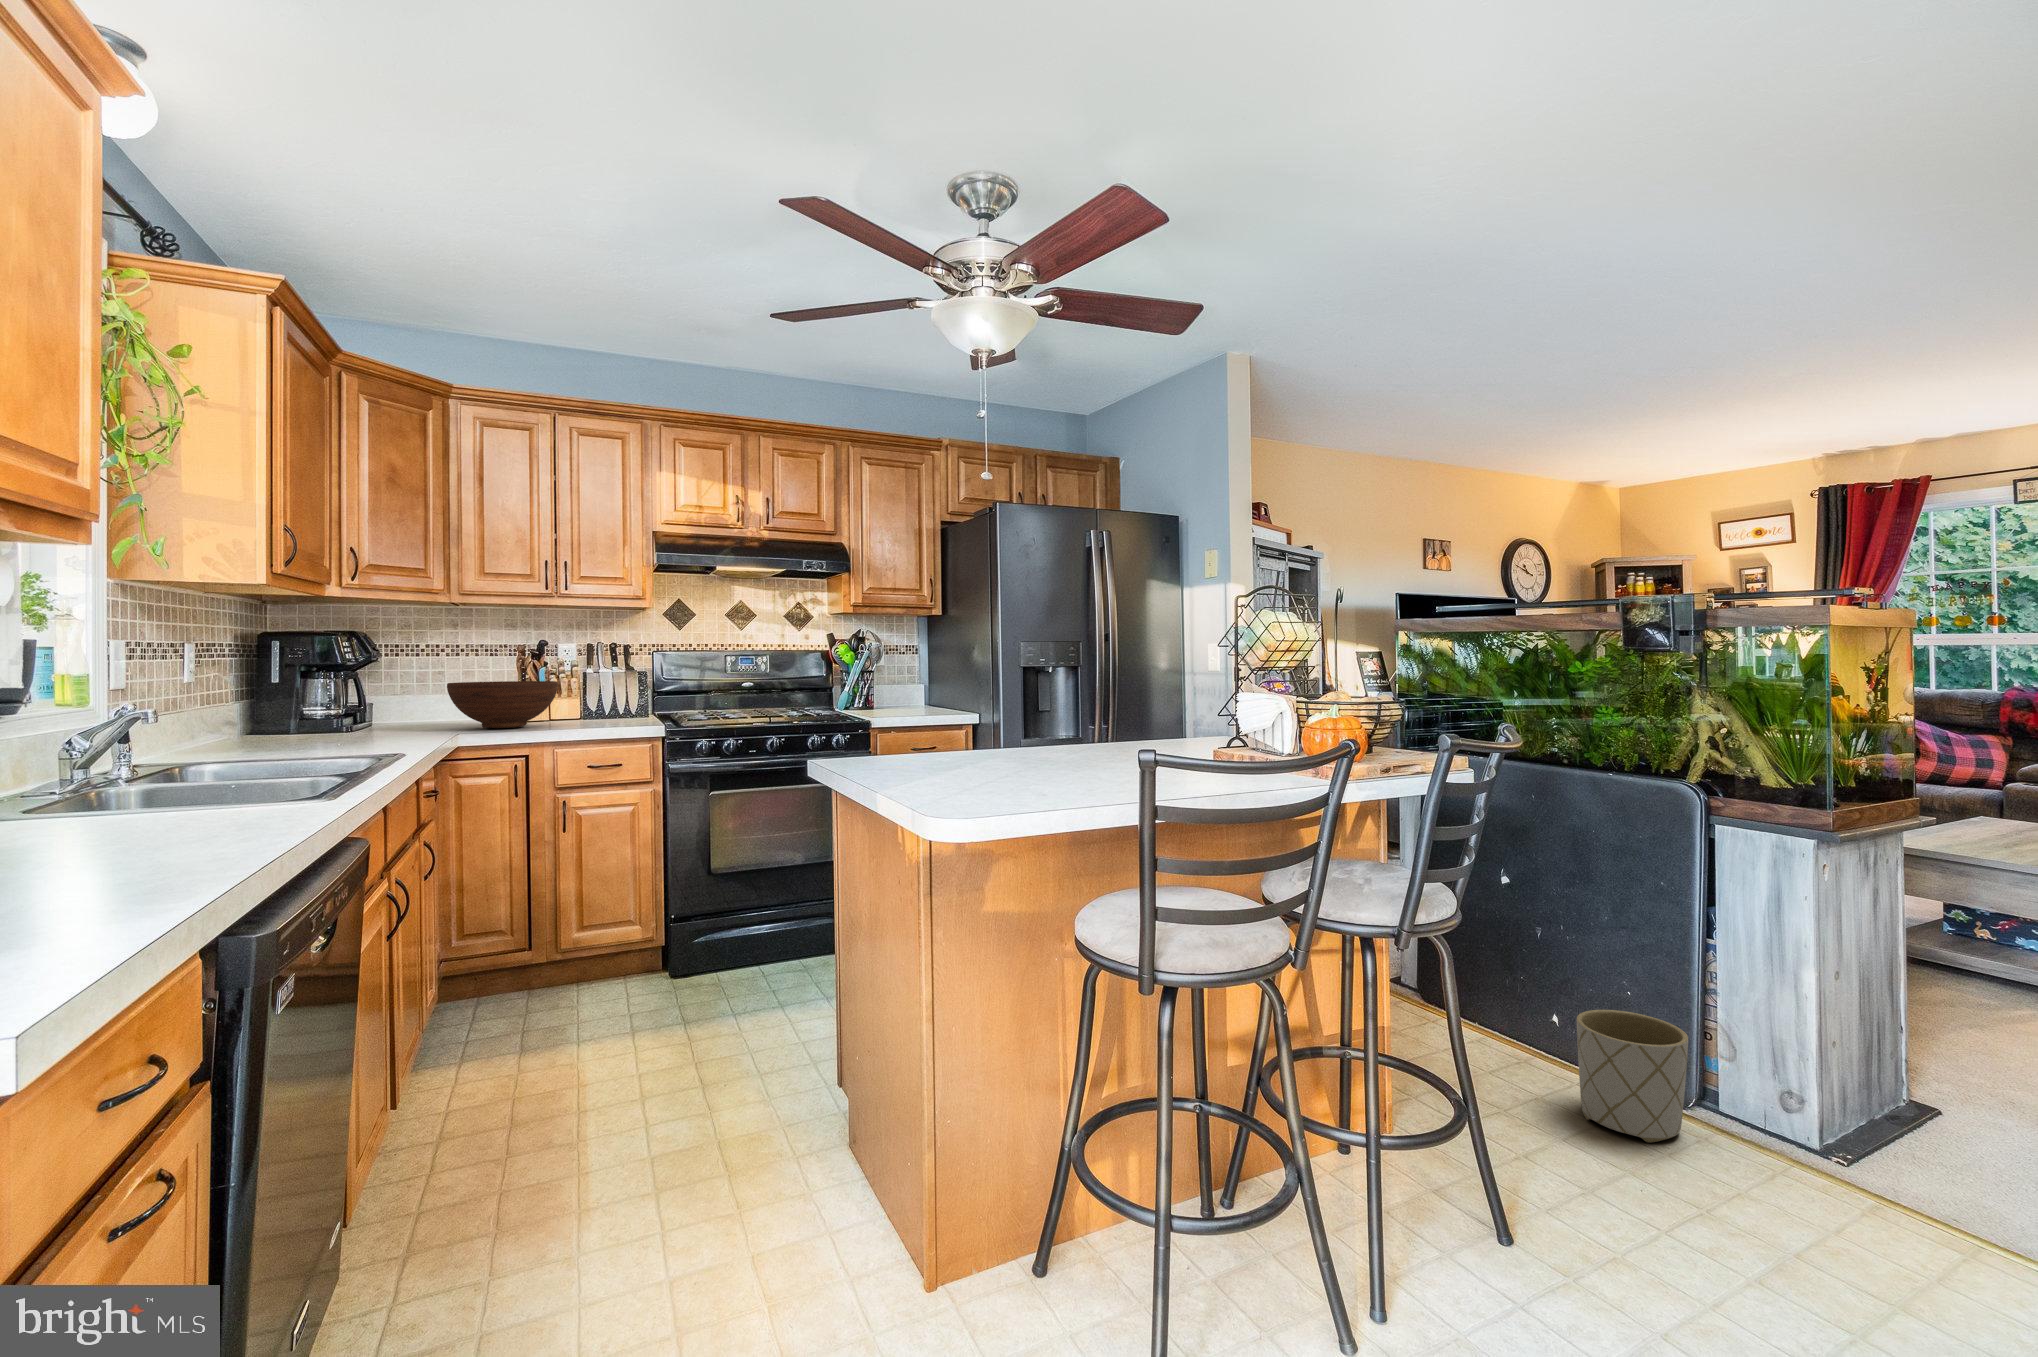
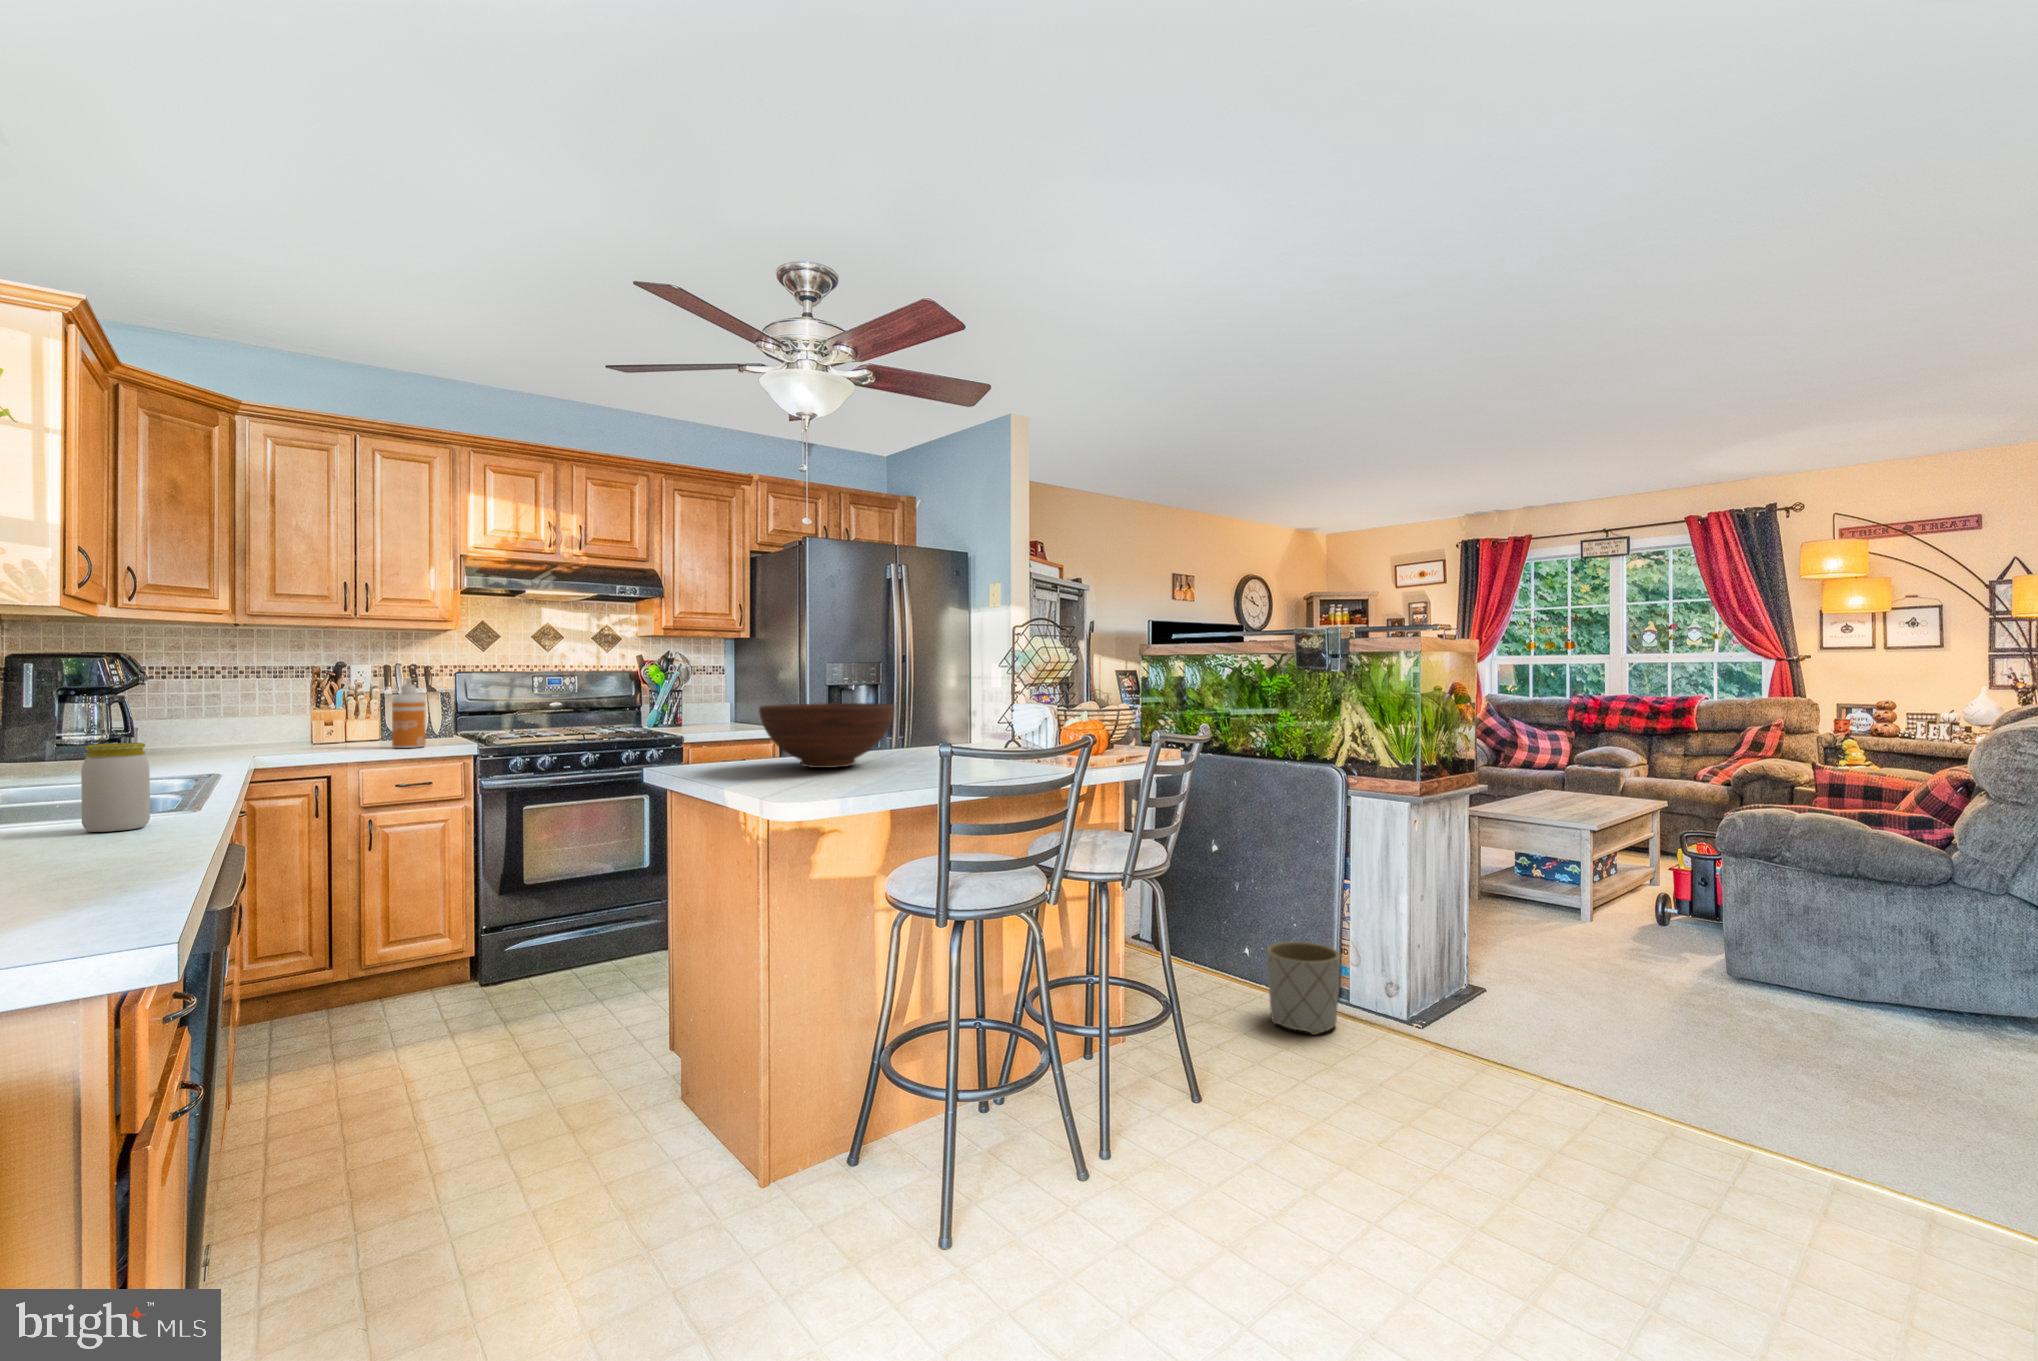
soap dispenser: none [584,658,615,730] -> present [392,678,426,748]
fruit bowl: present [447,681,558,728] -> present [759,703,894,768]
jar: none [191,732,262,830] -> present [81,743,150,832]

